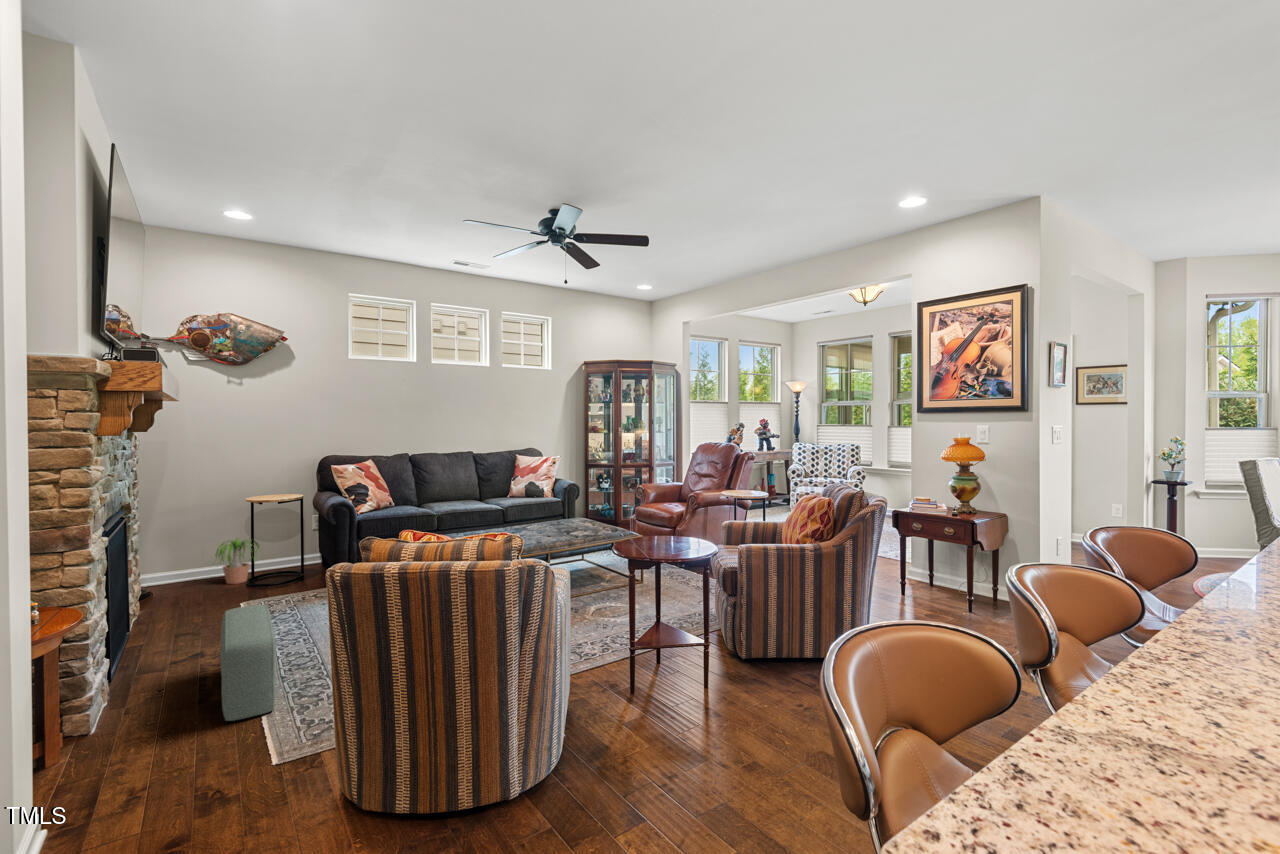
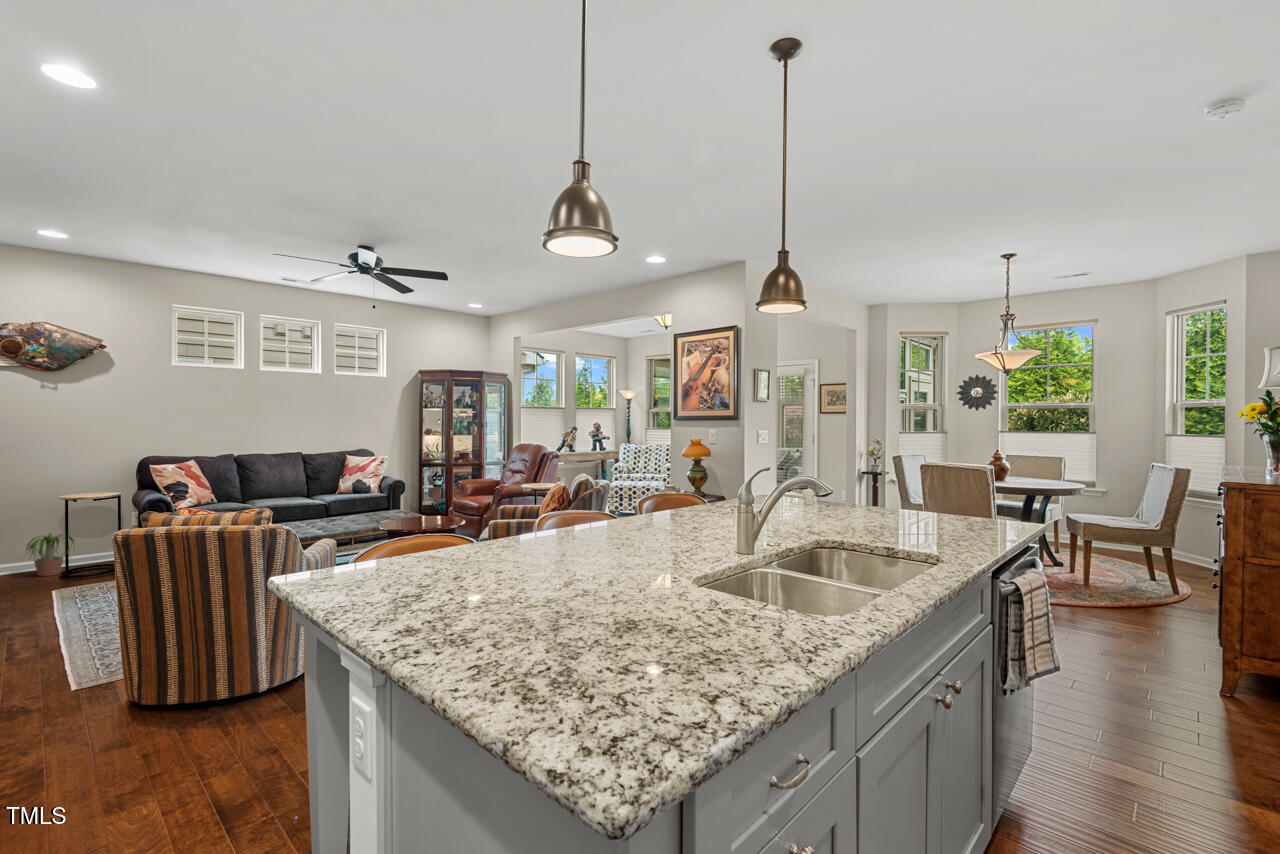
pouf: present [220,605,276,721] -> none [27,581,78,669]

